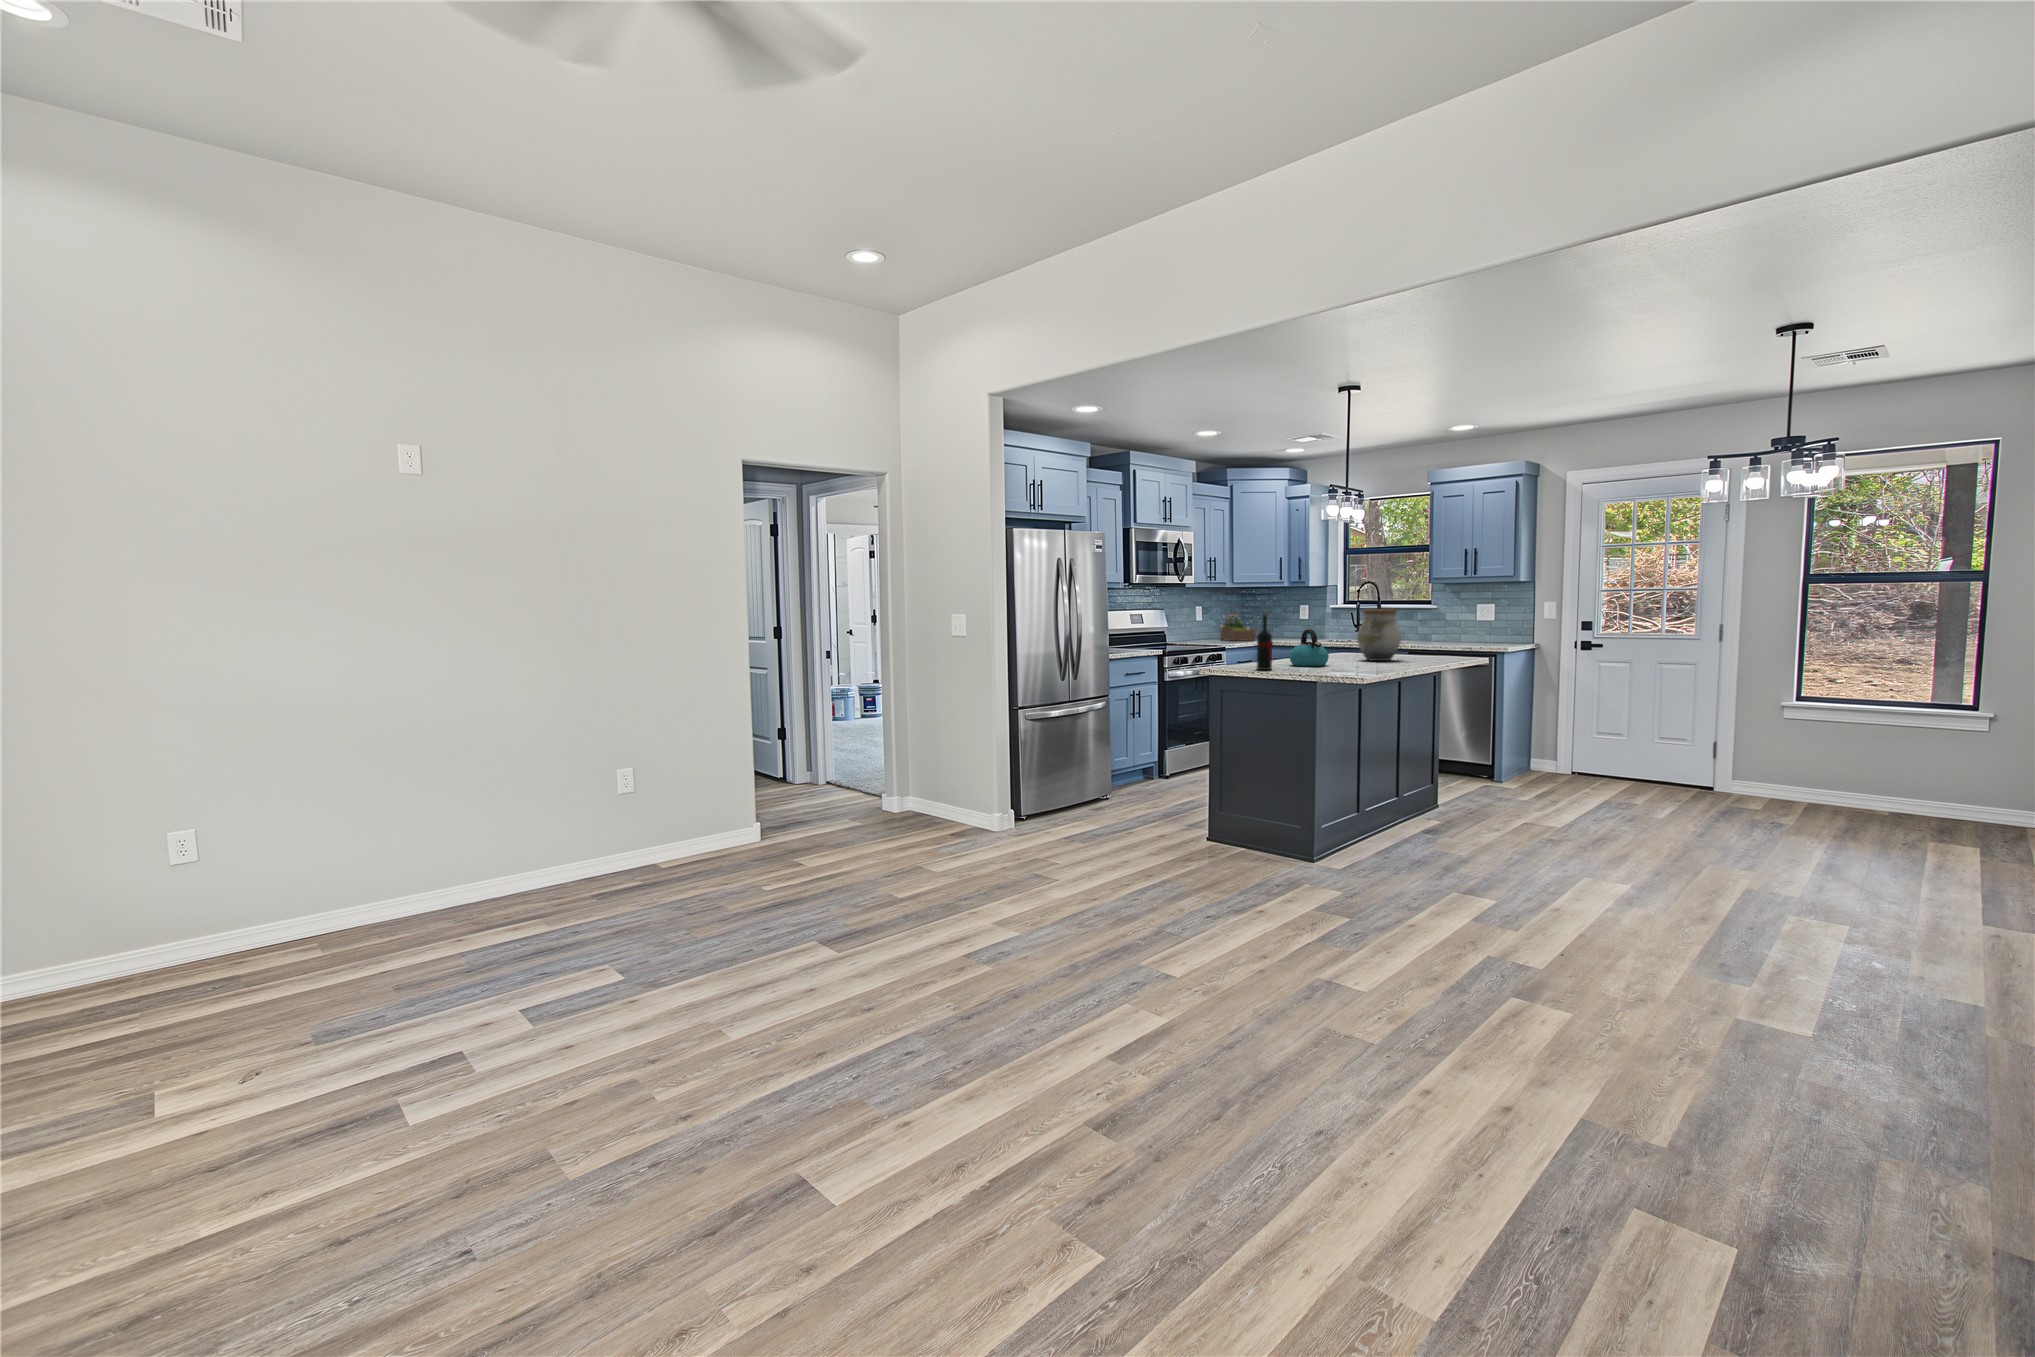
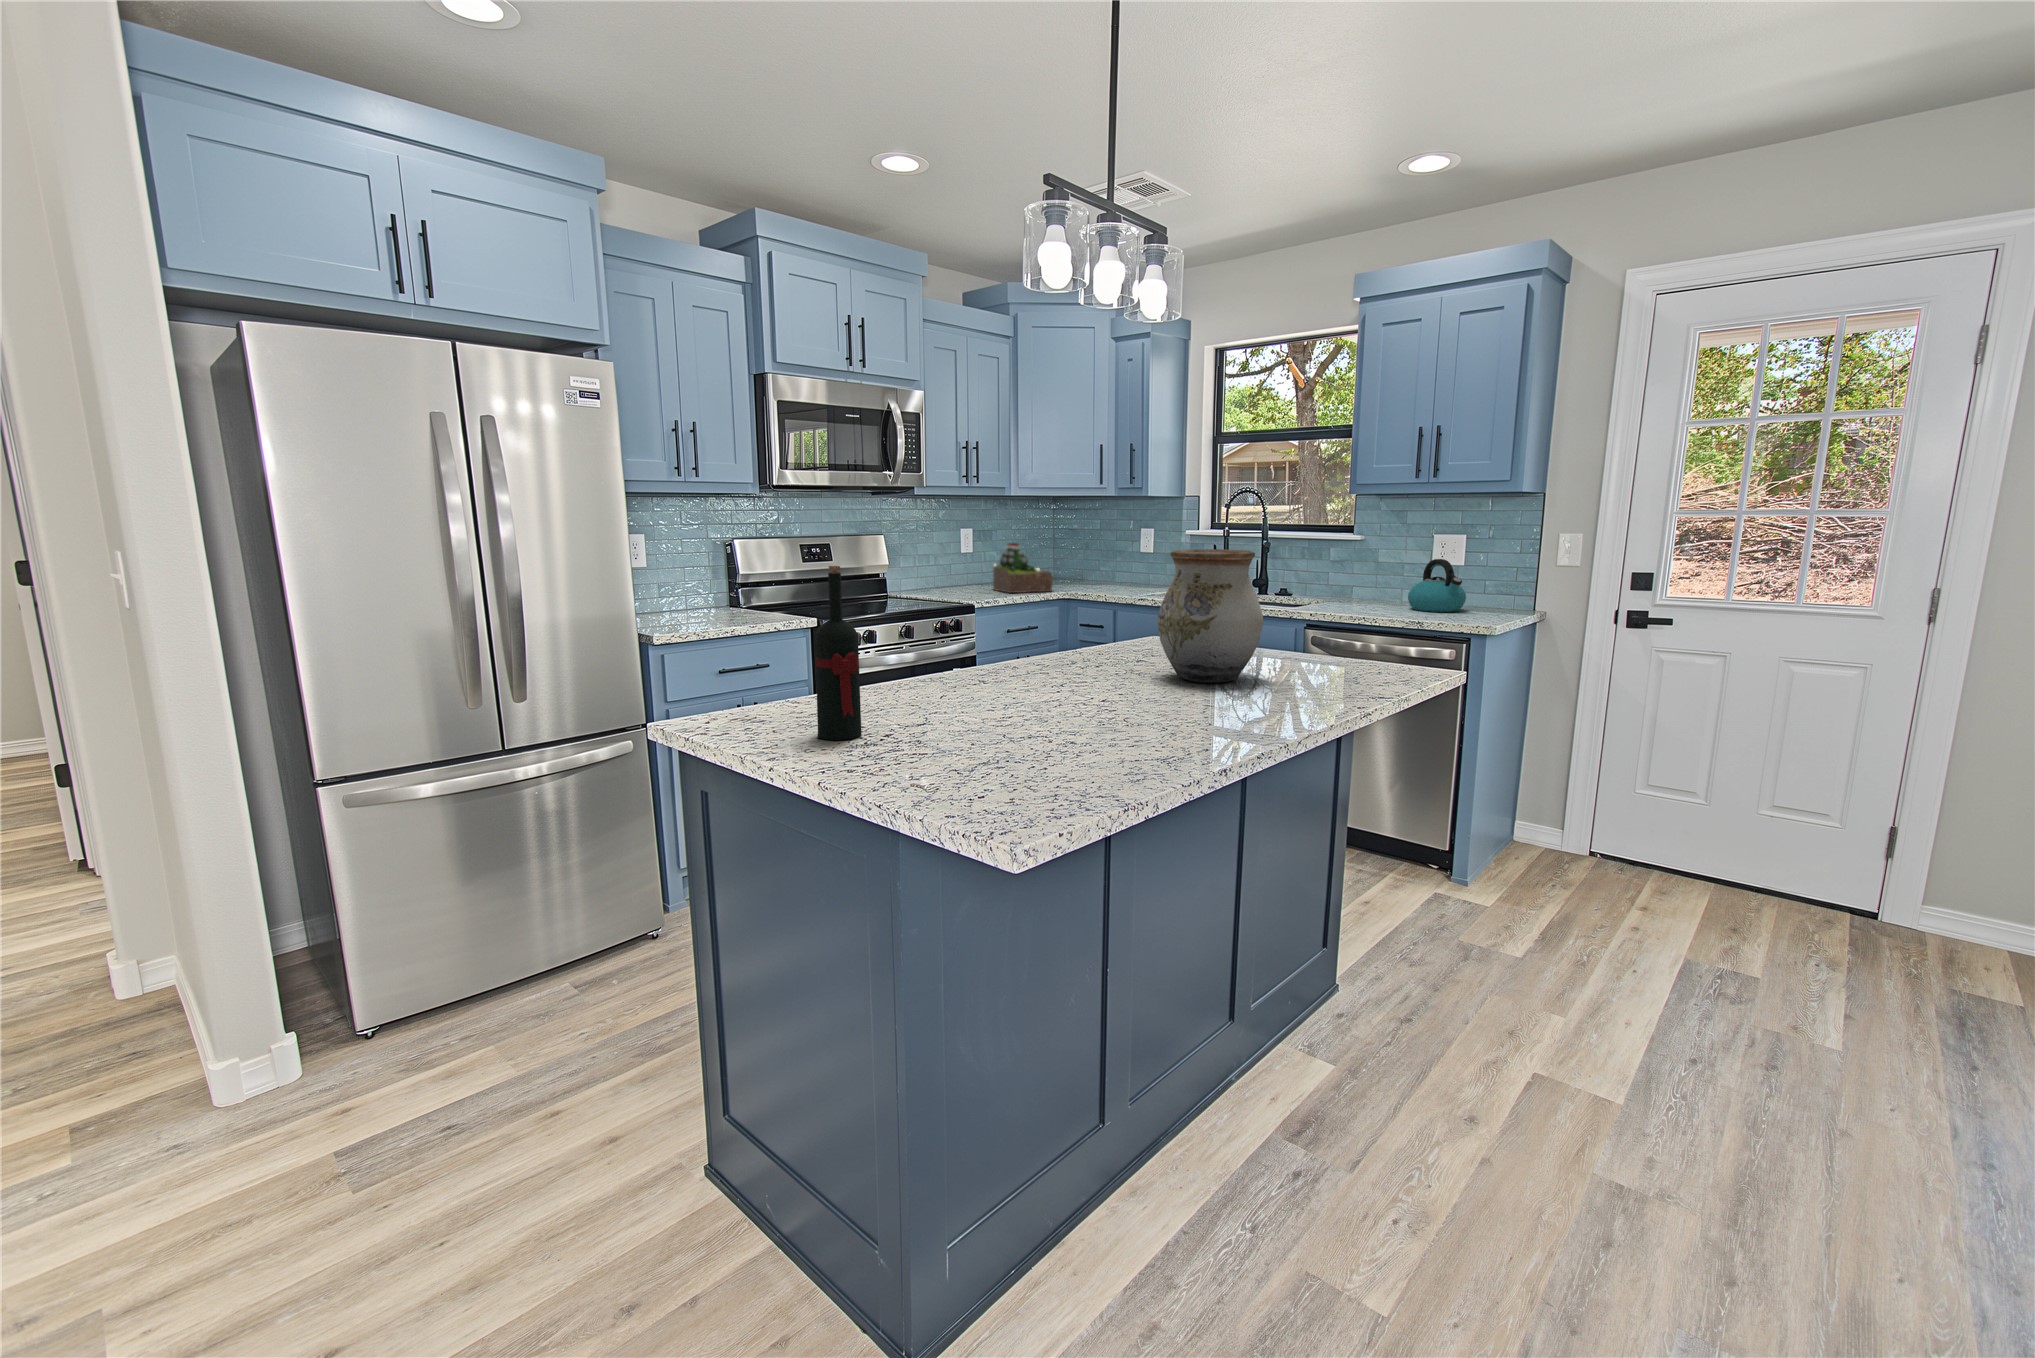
kettle: present [1289,629,1329,666] -> present [1408,559,1466,612]

